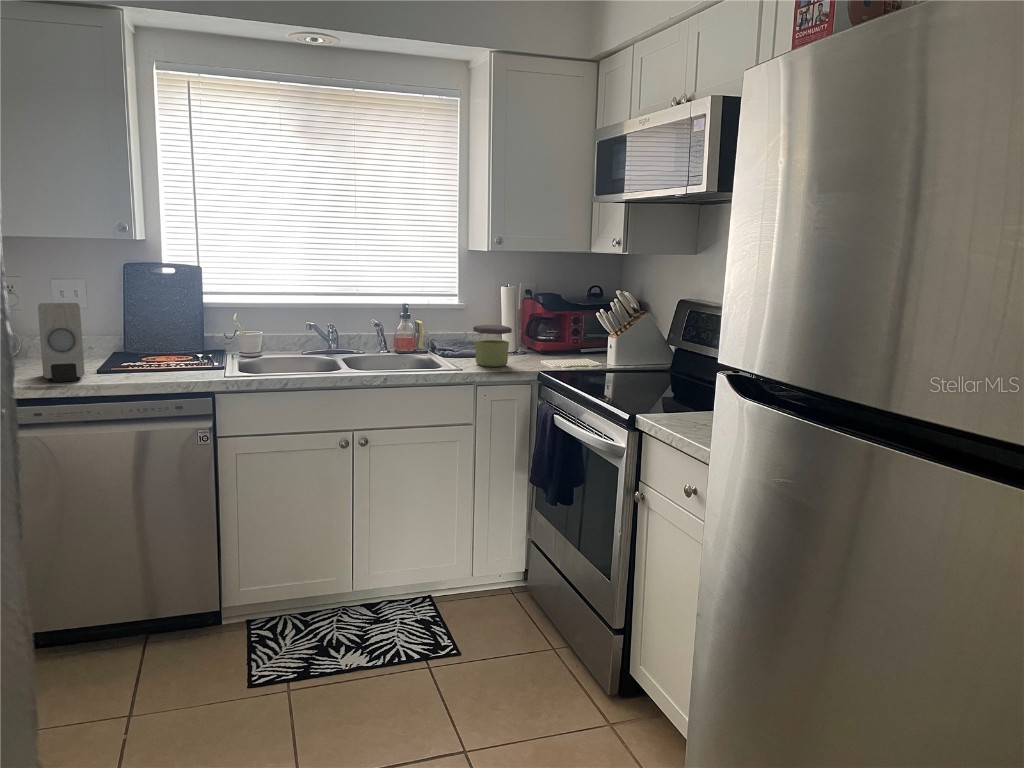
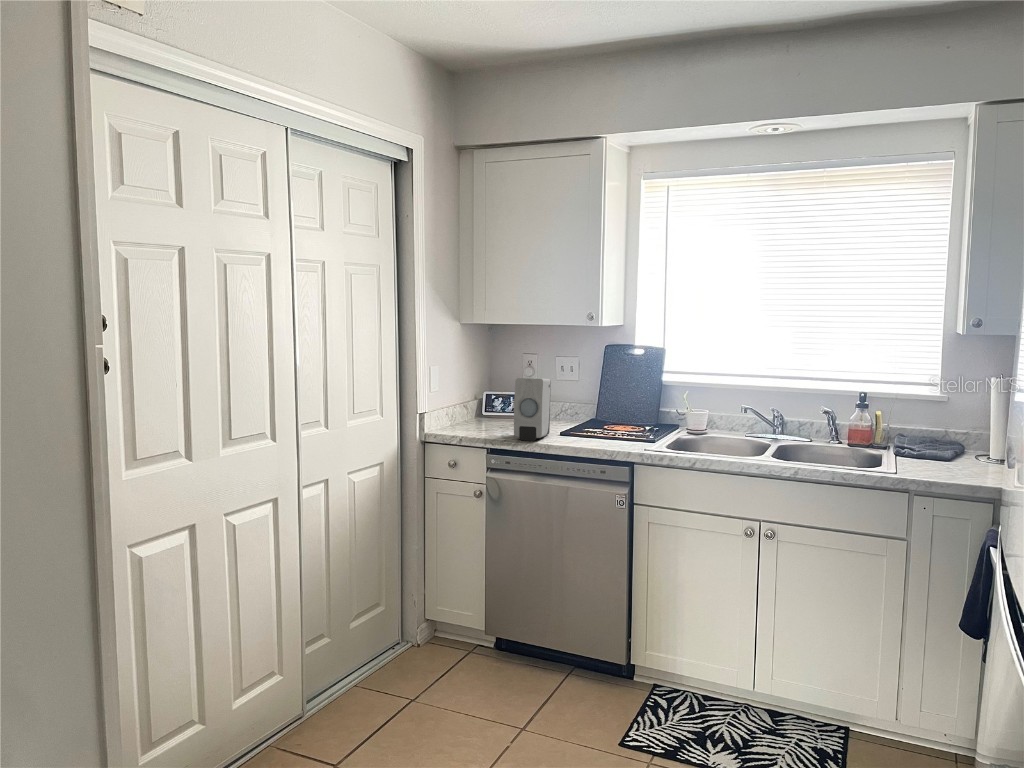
jar: present [473,325,512,367] -> none [926,422,977,474]

